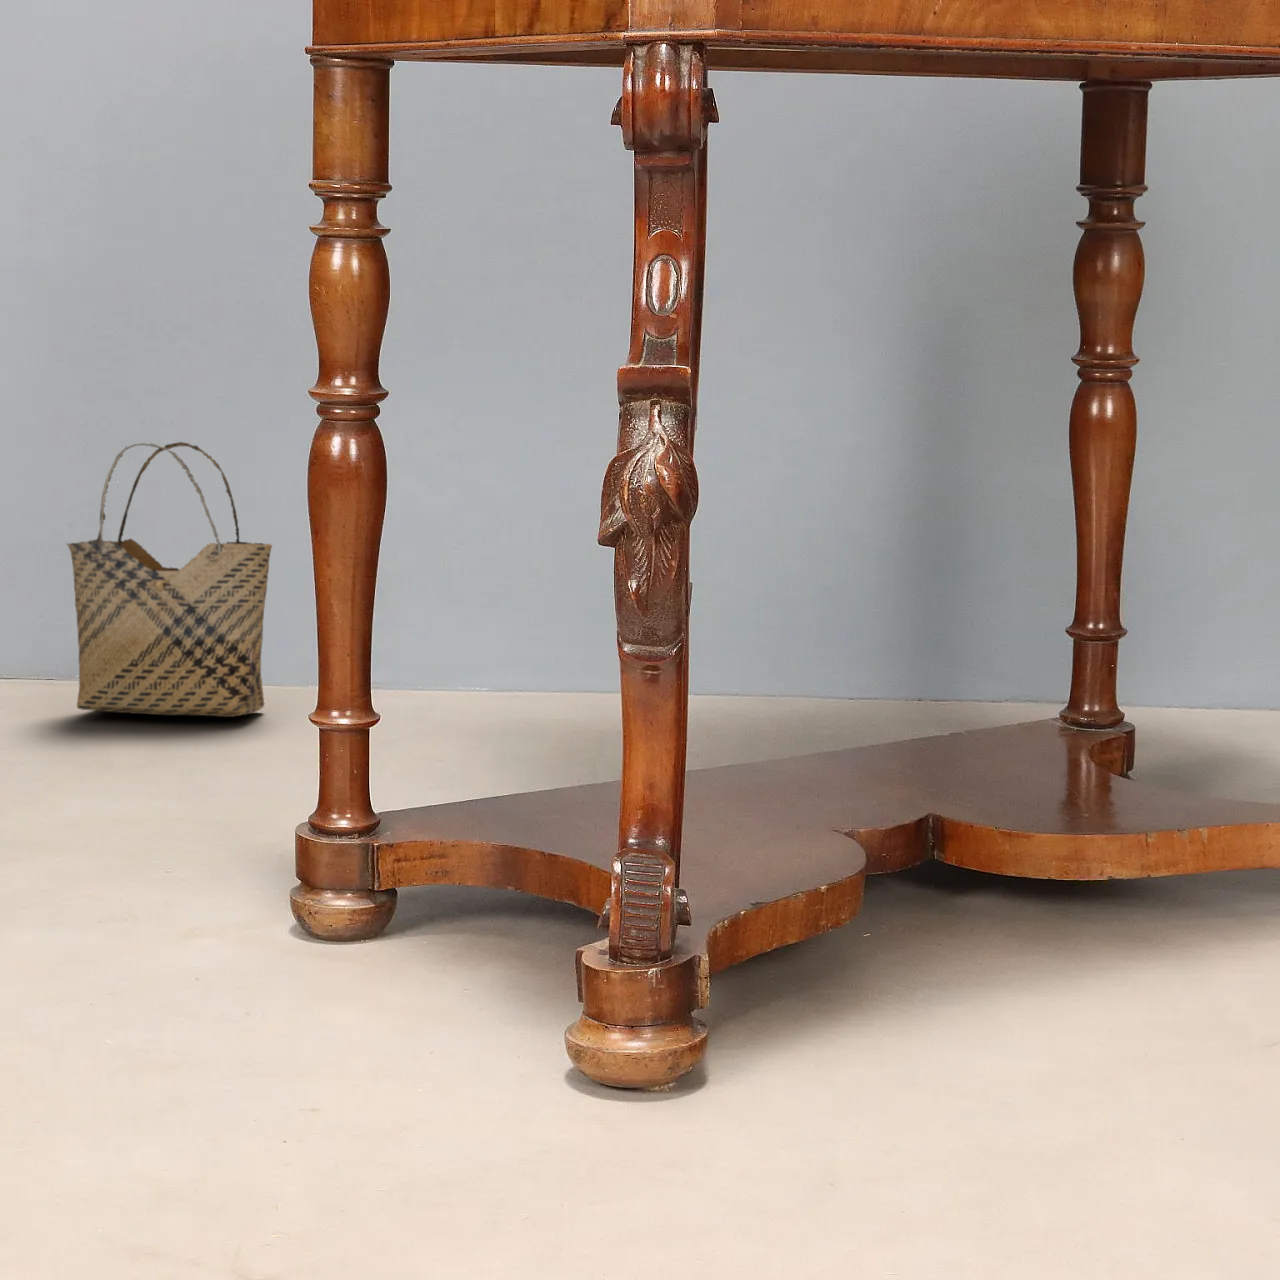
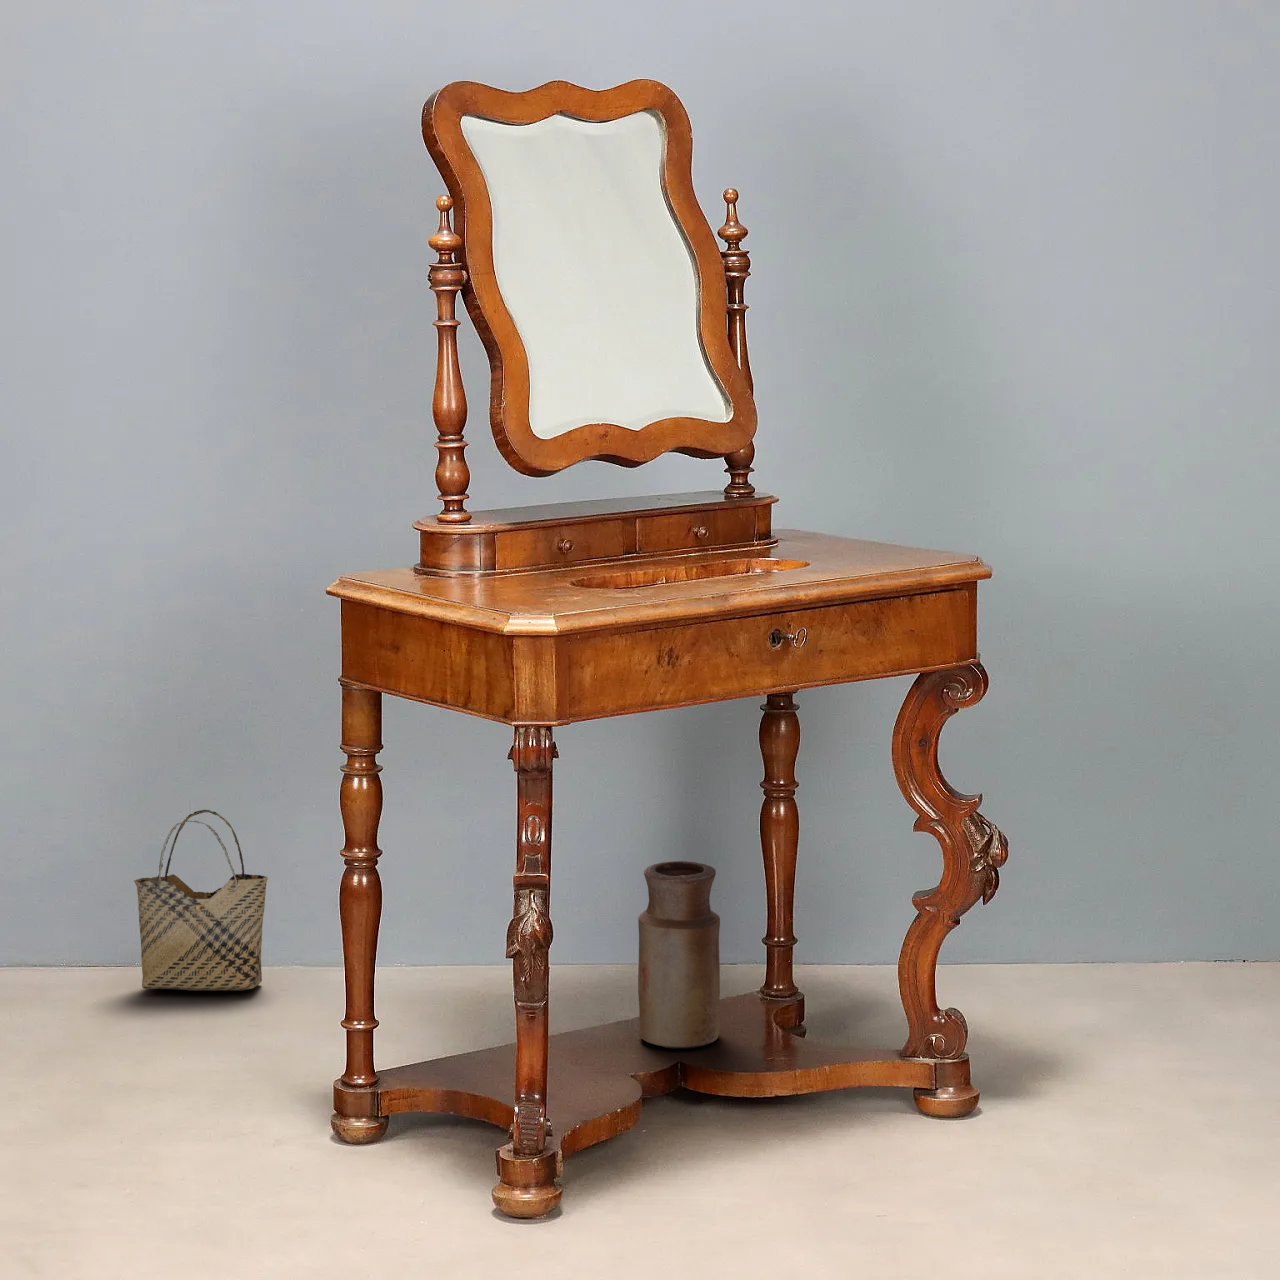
vase: none [858,464,1009,793] -> present [638,861,720,1048]

